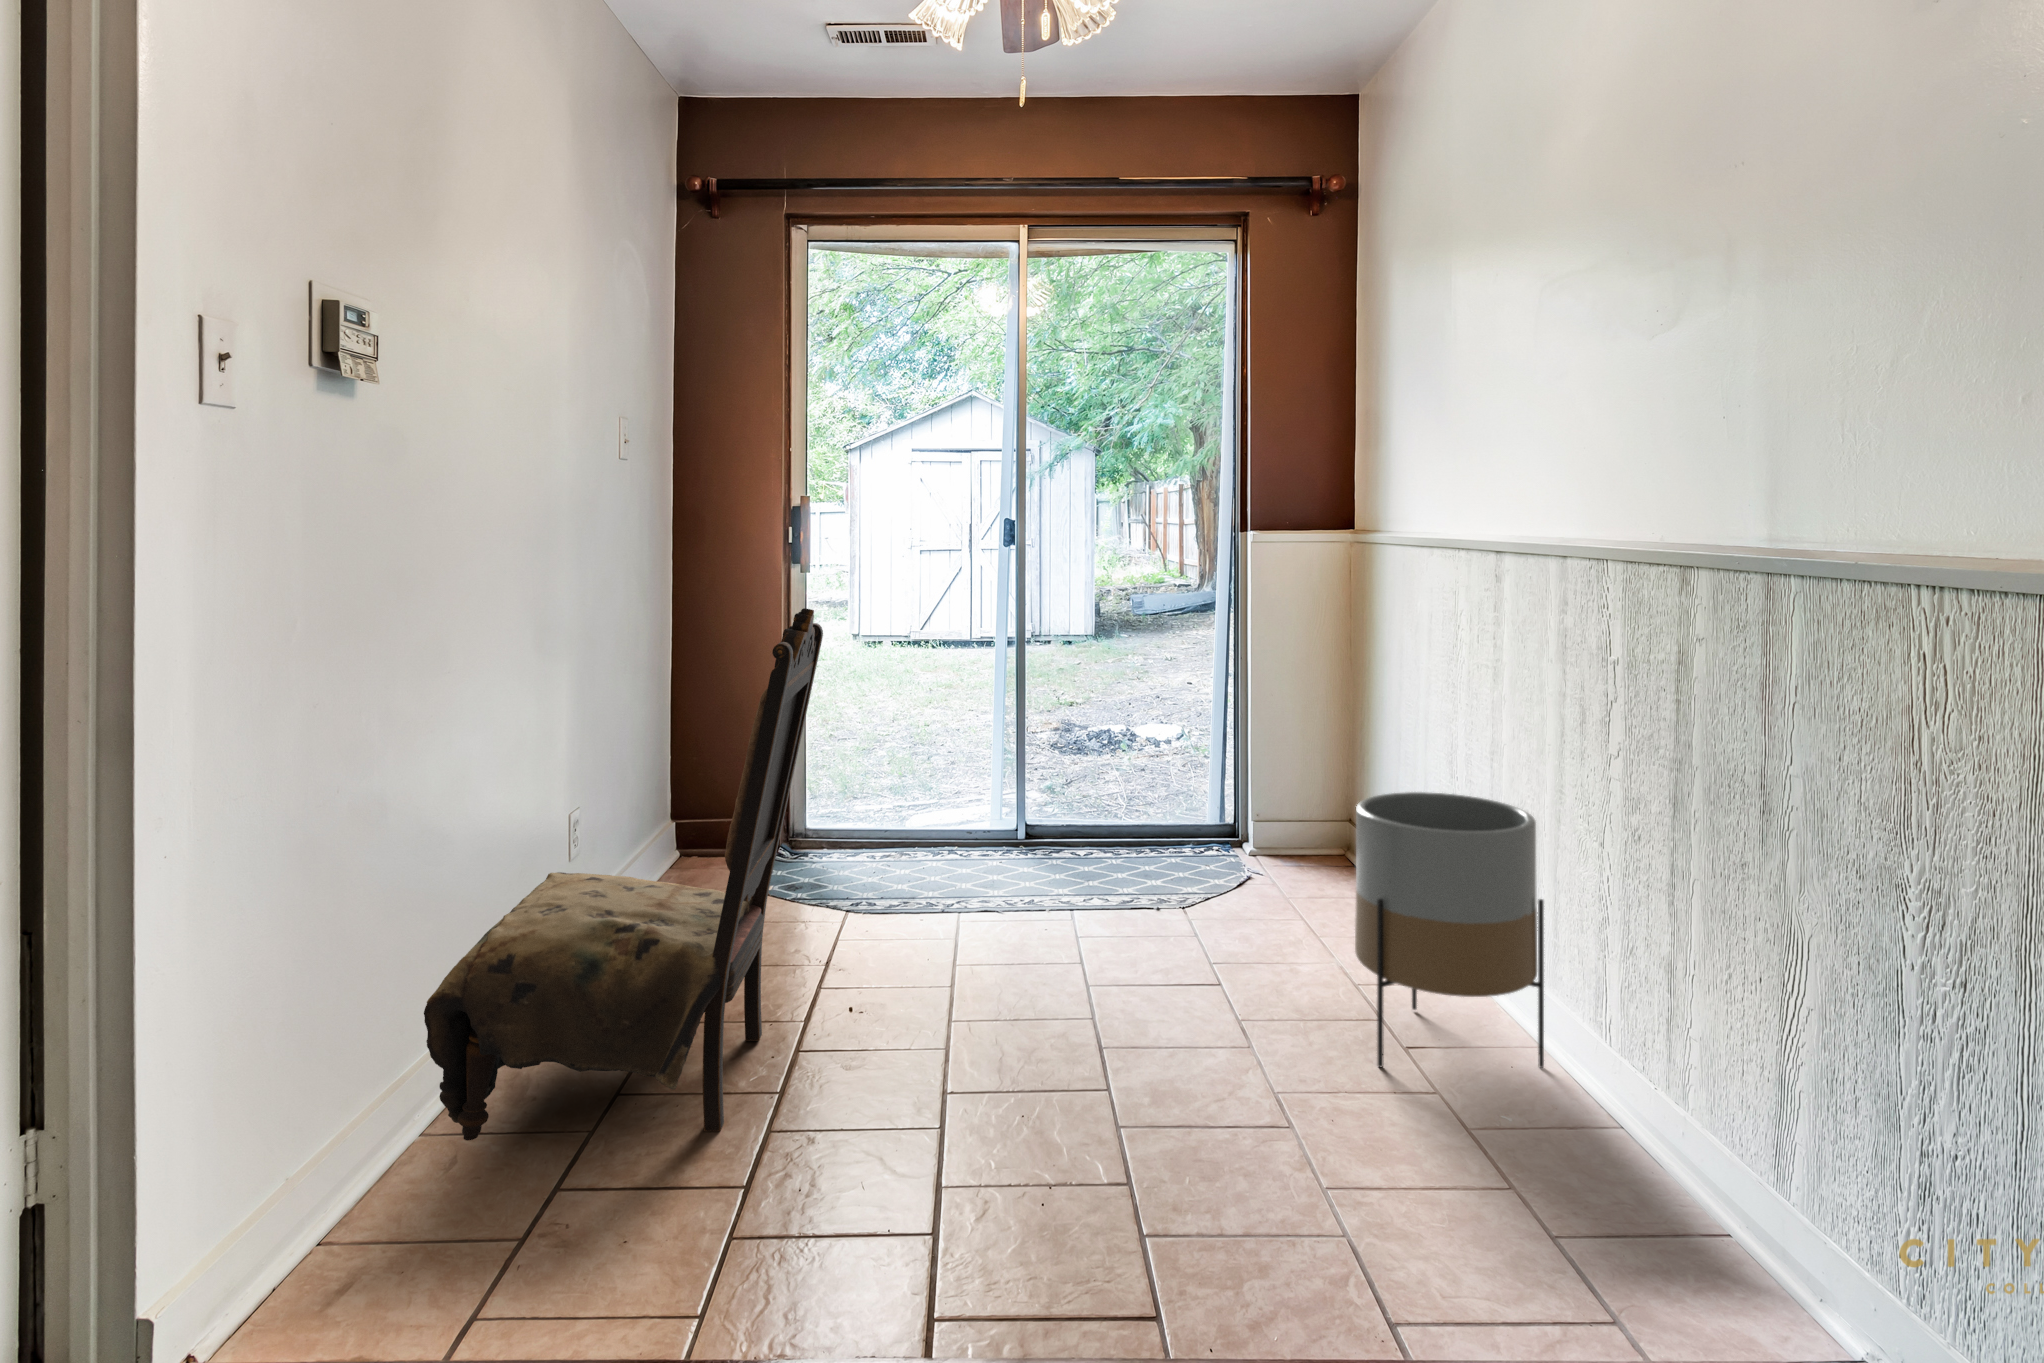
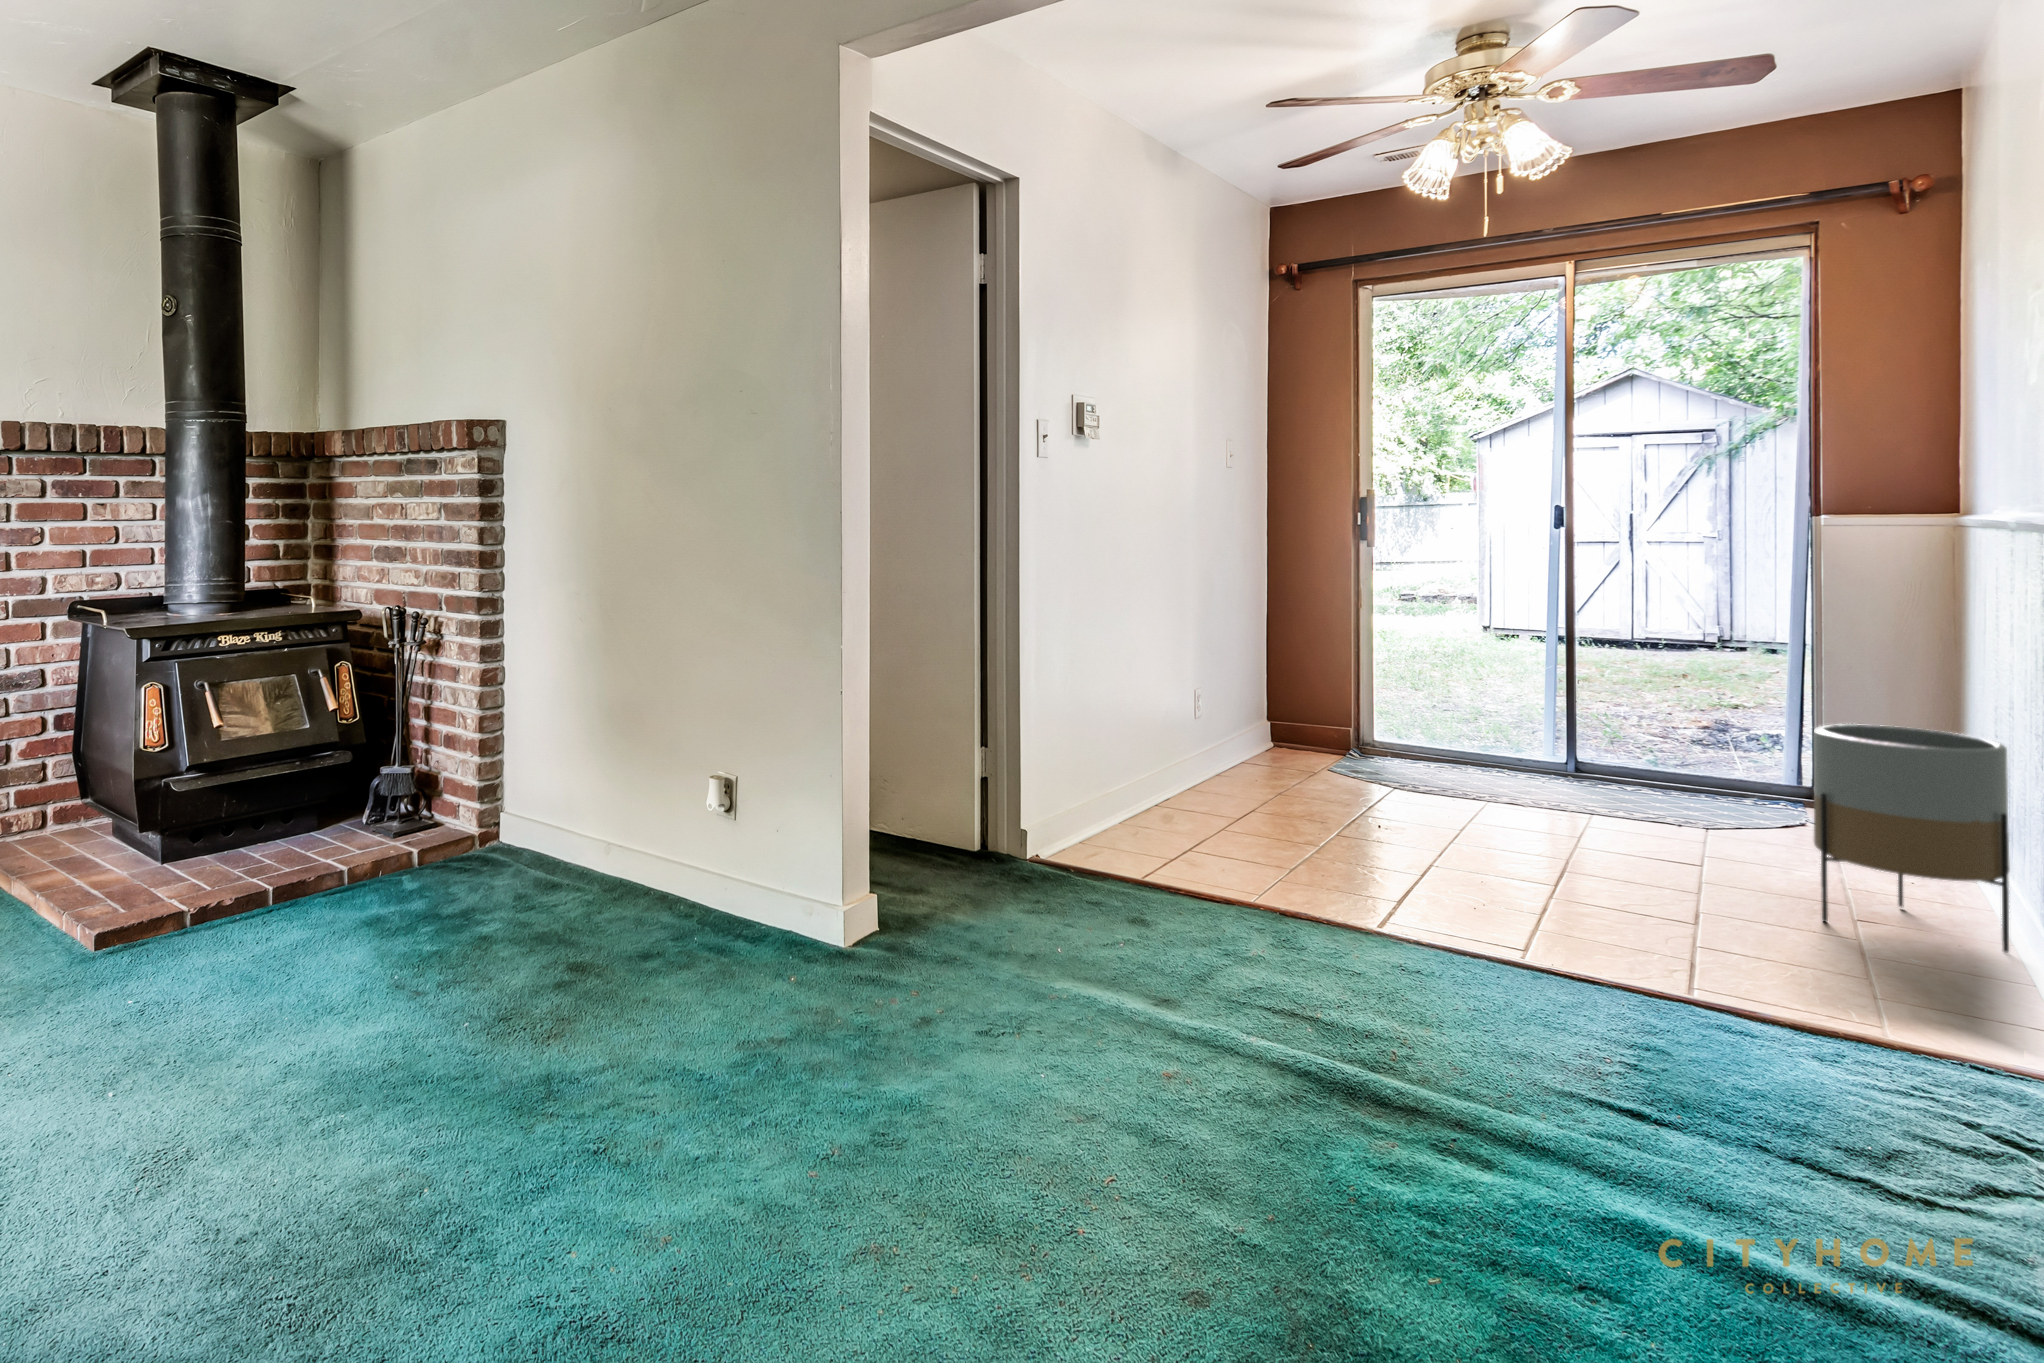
dining chair: present [424,608,823,1141] -> none [1123,560,1356,852]

